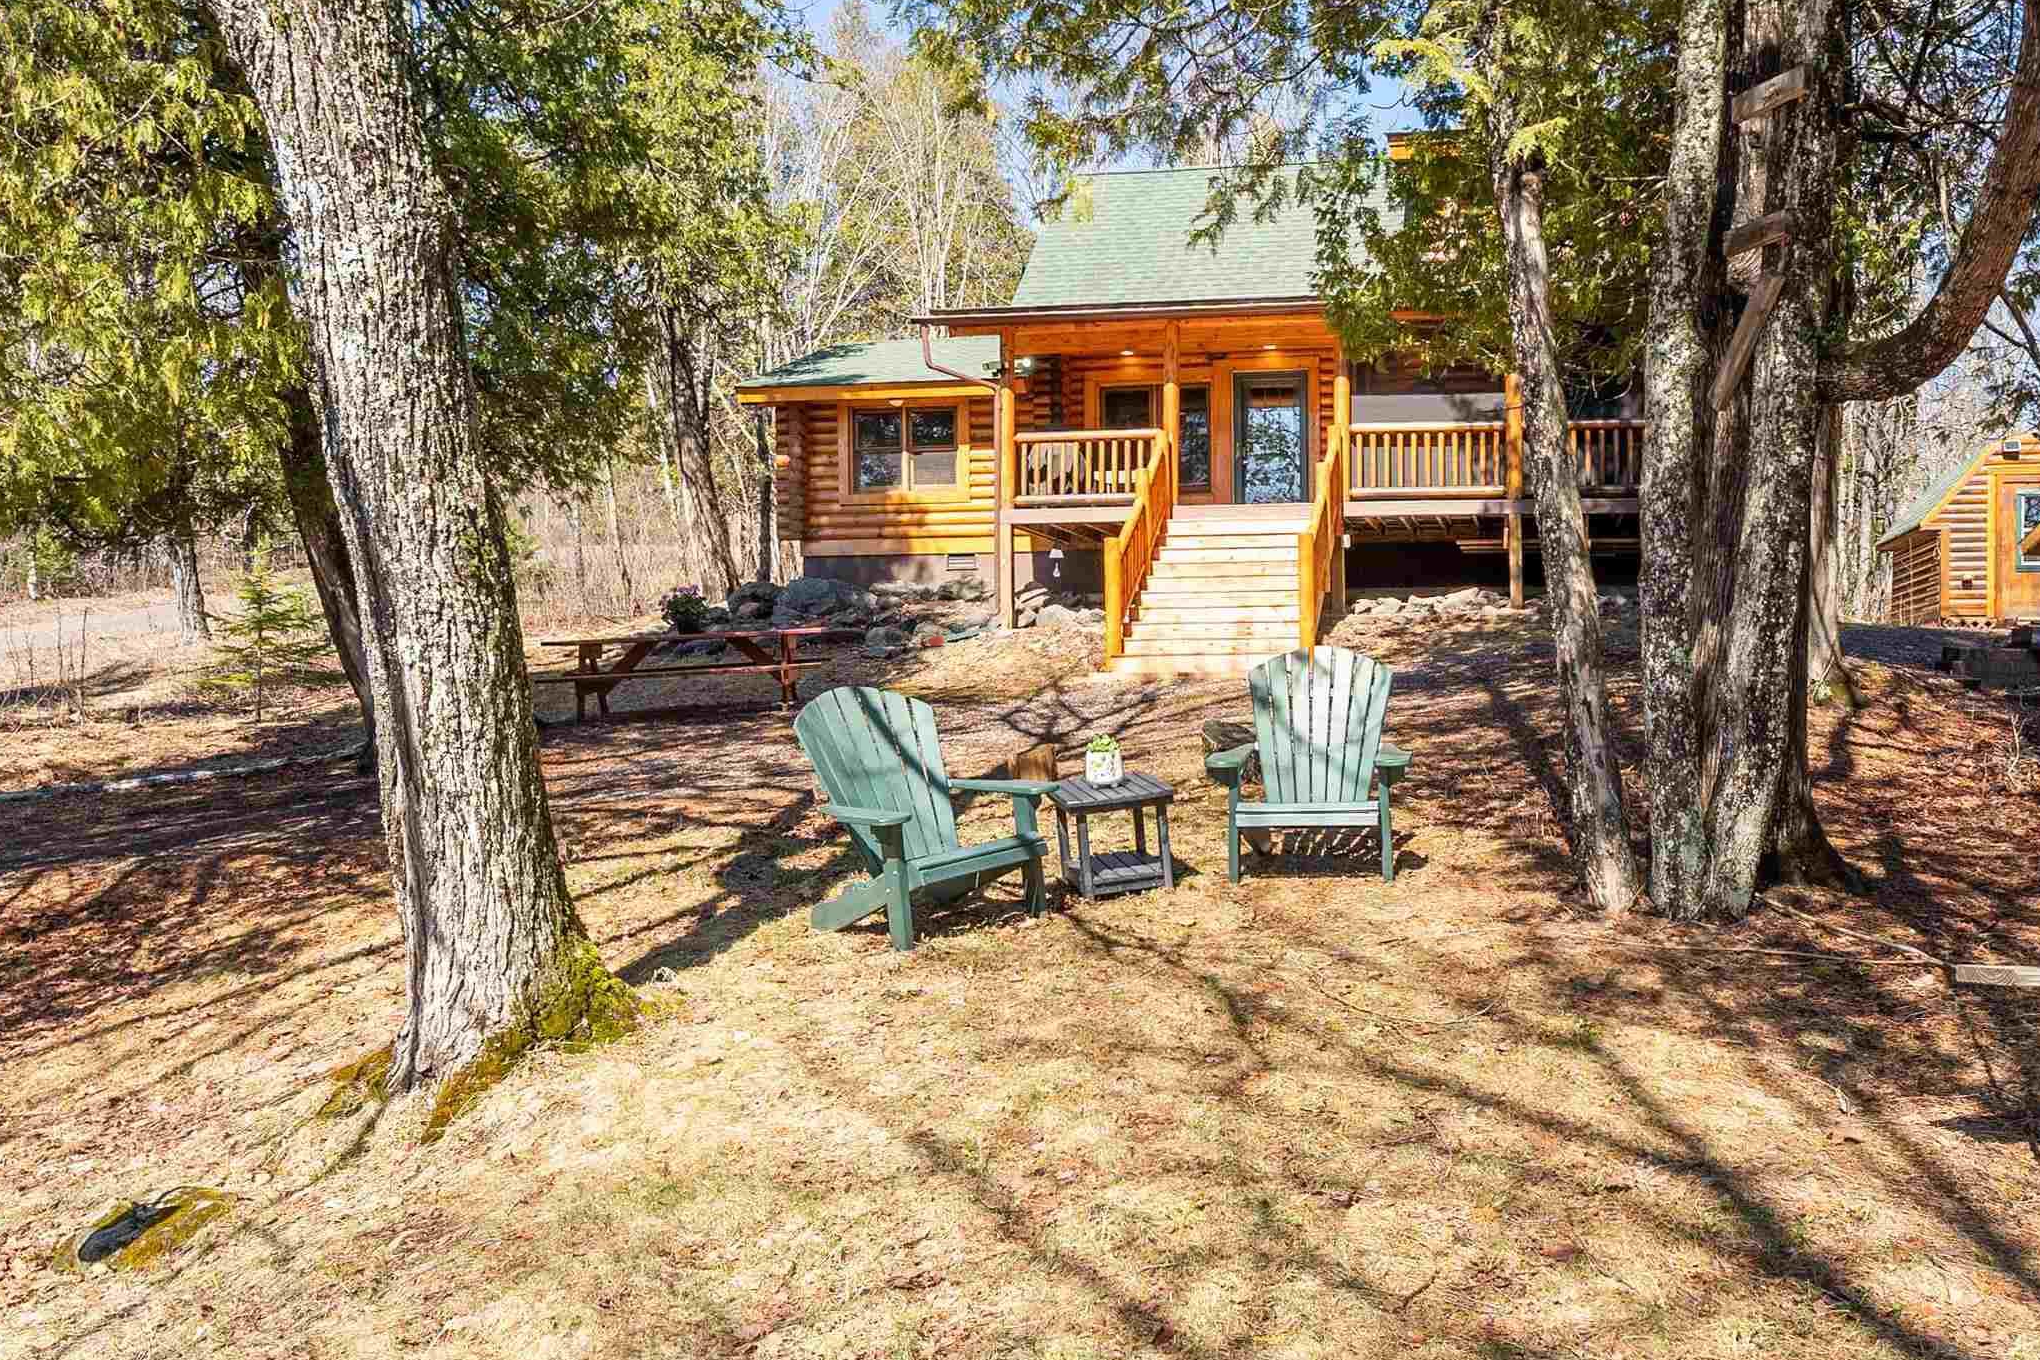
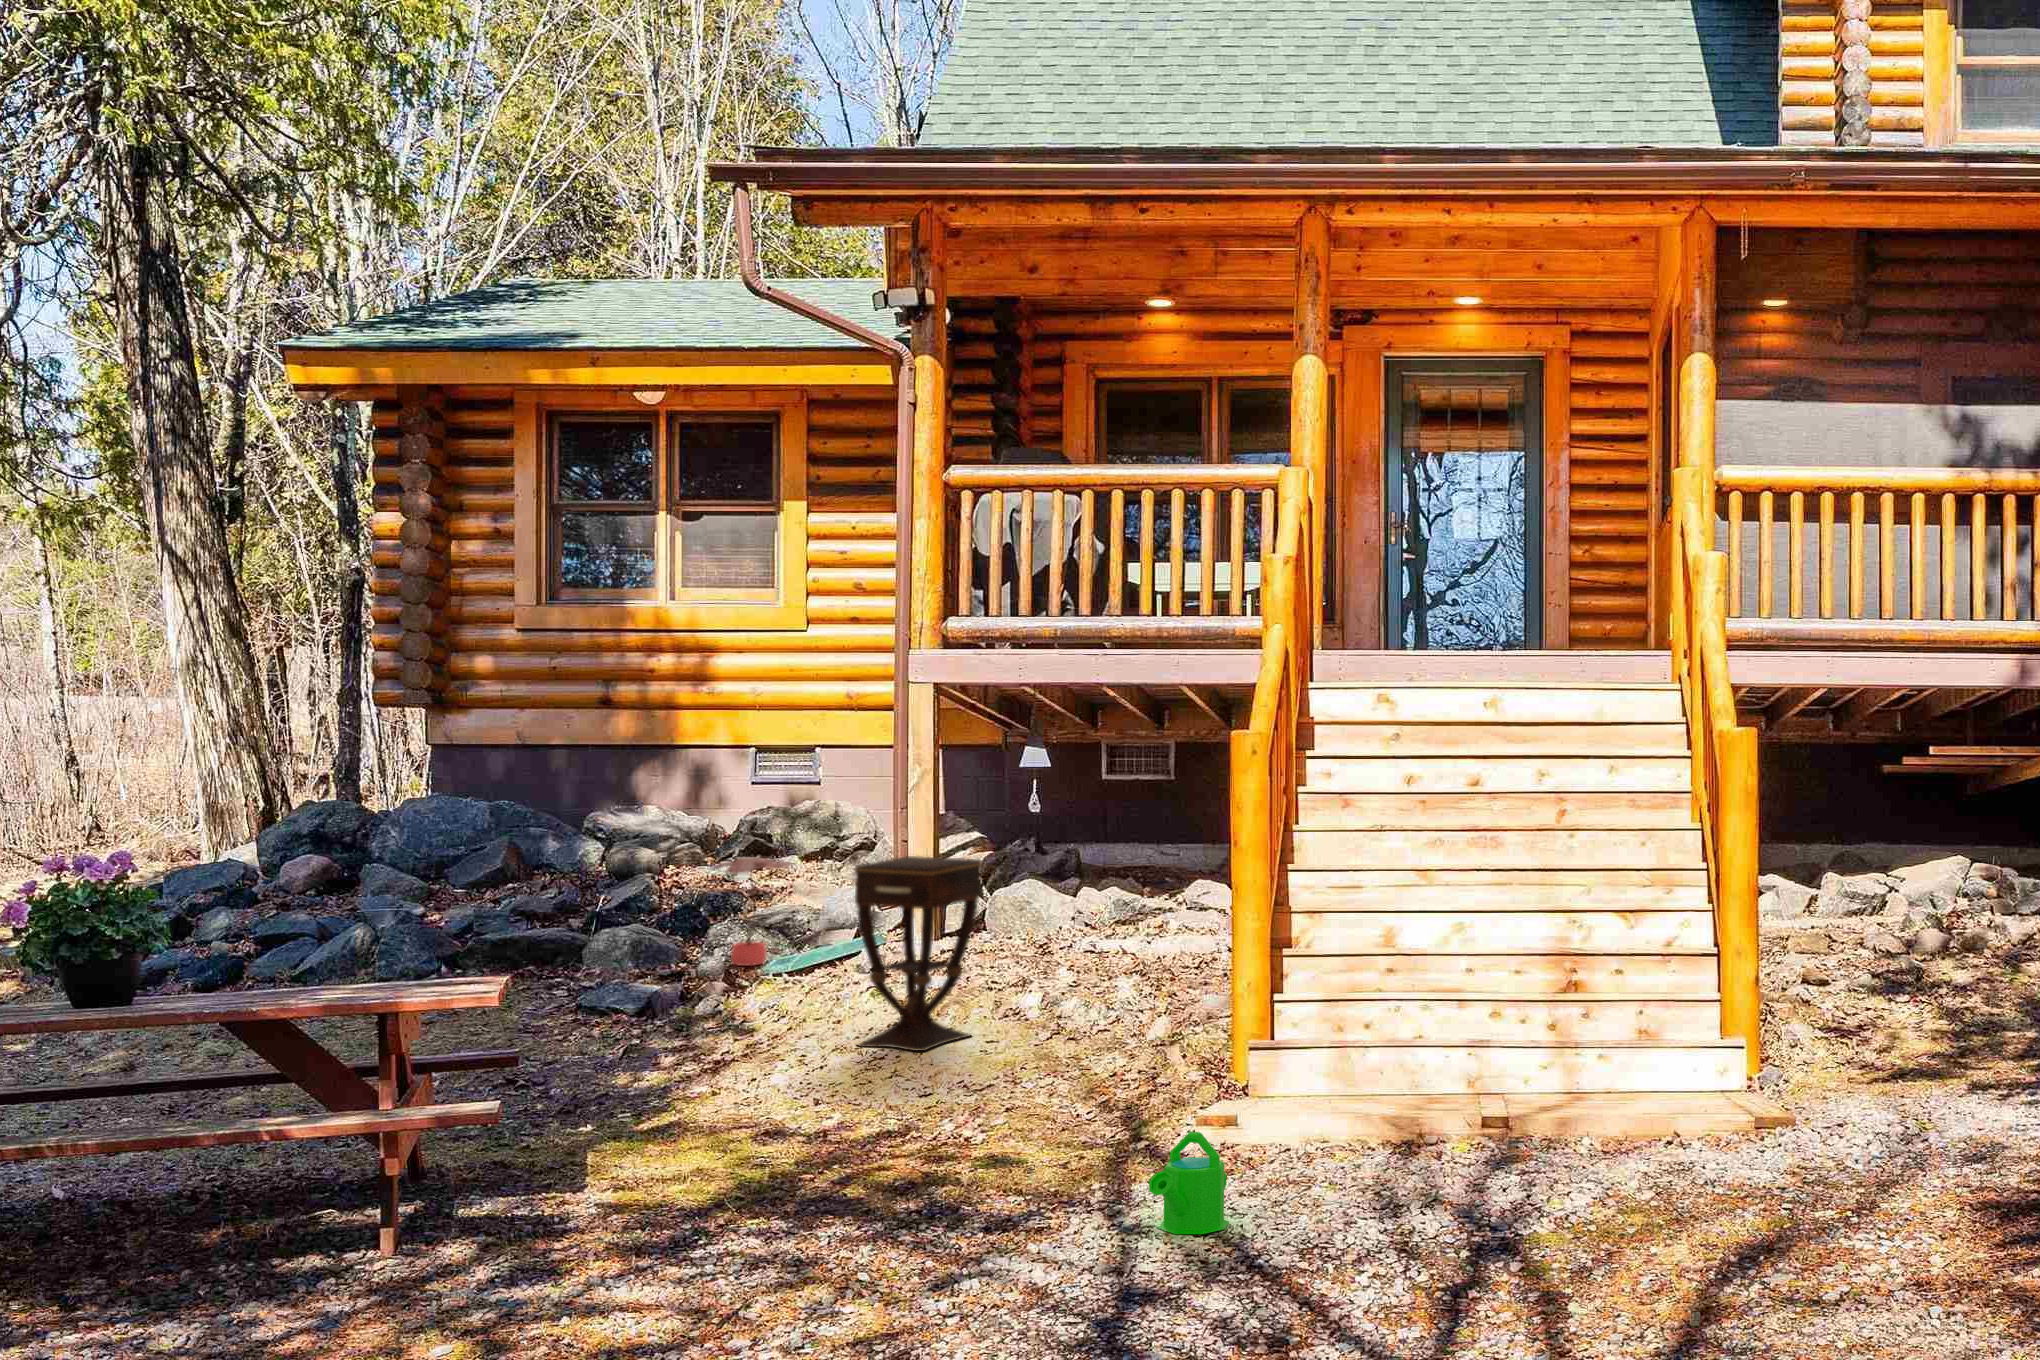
side table: none [970,598,1022,674] -> present [855,856,982,1051]
watering can: none [1061,691,1093,727] -> present [1149,1131,1229,1234]

